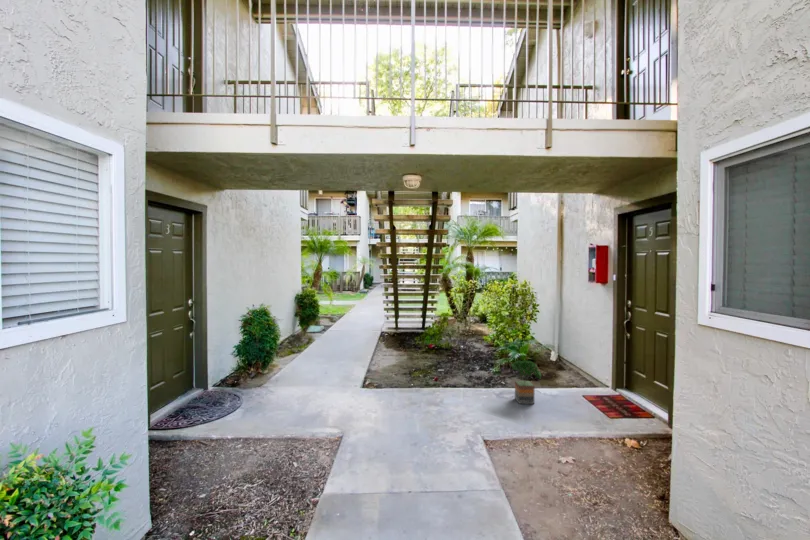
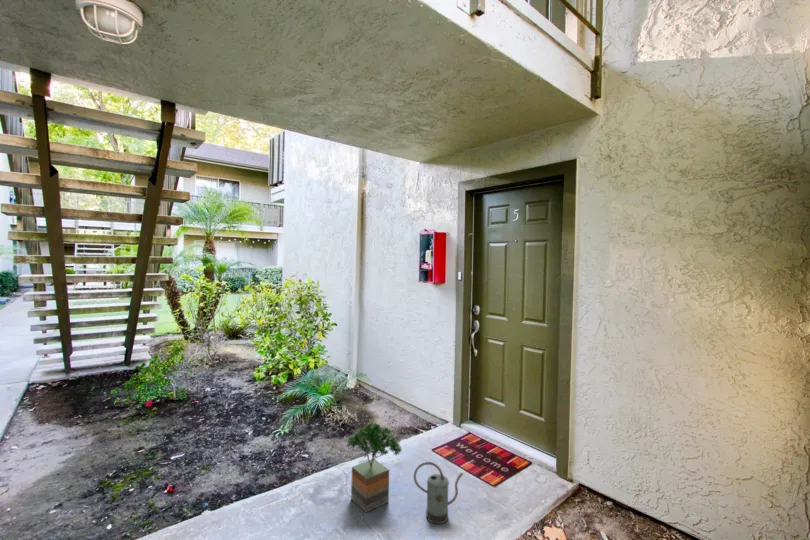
watering can: none [544,382,574,418] -> present [414,462,463,524]

